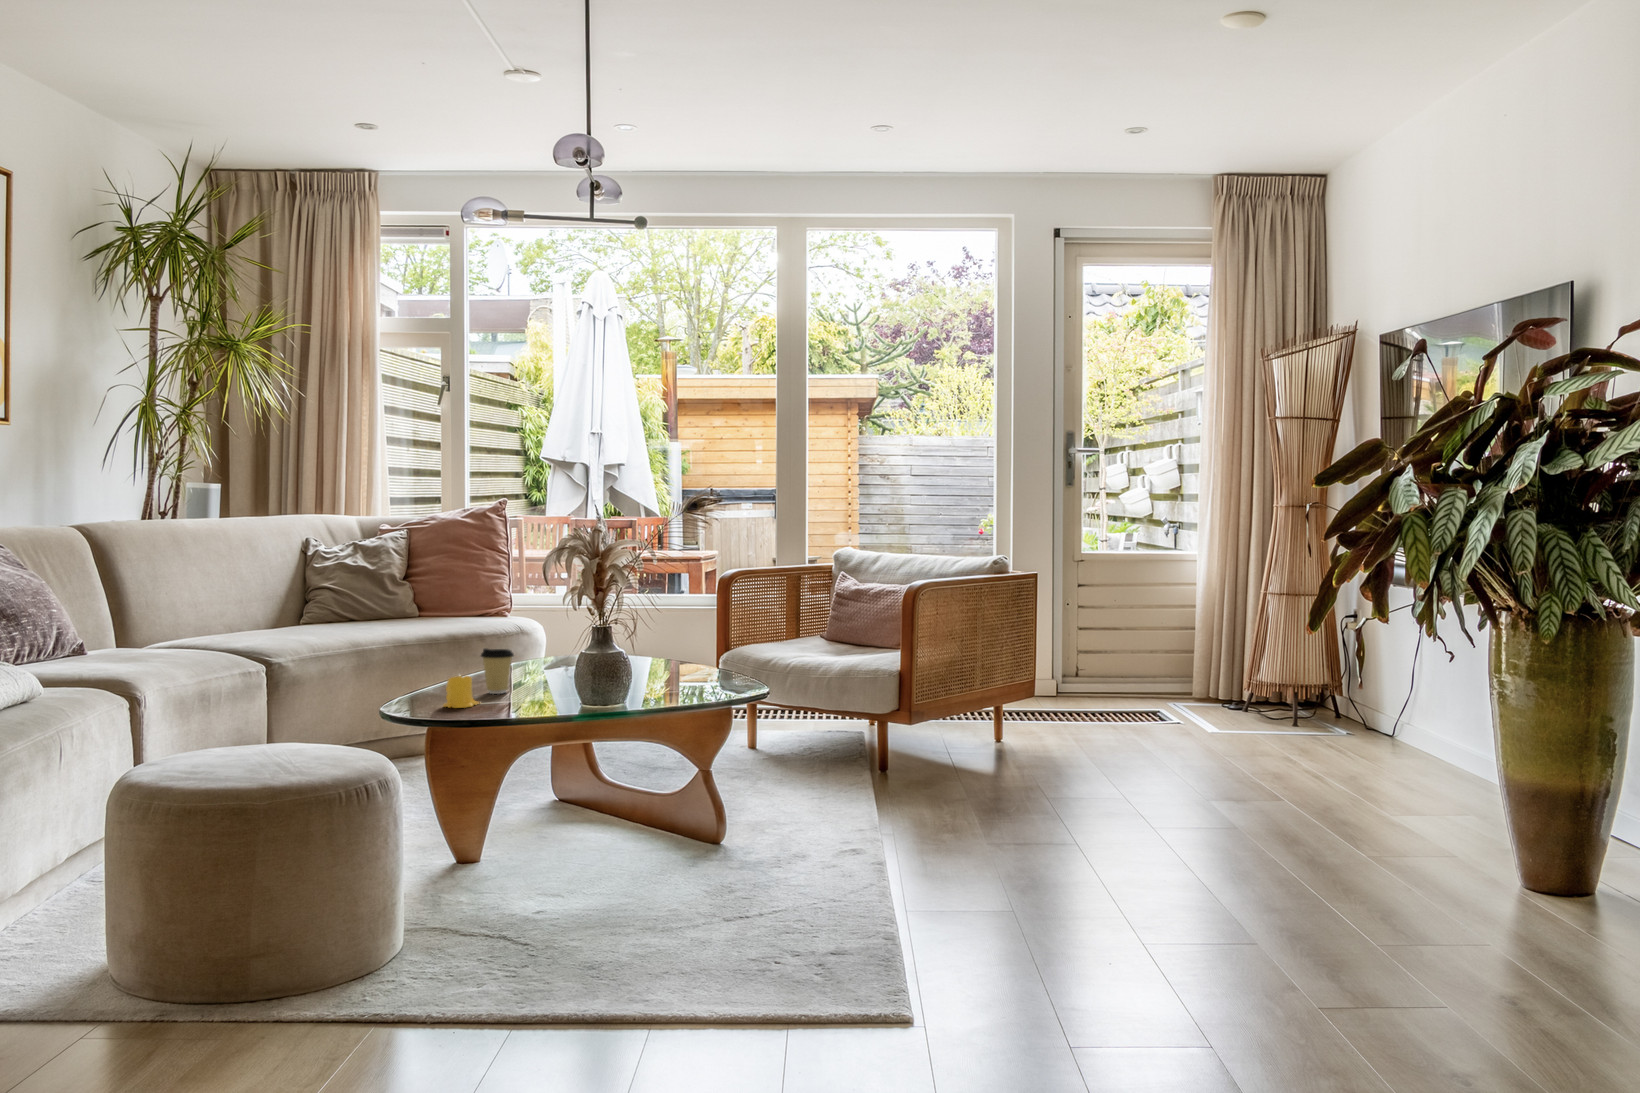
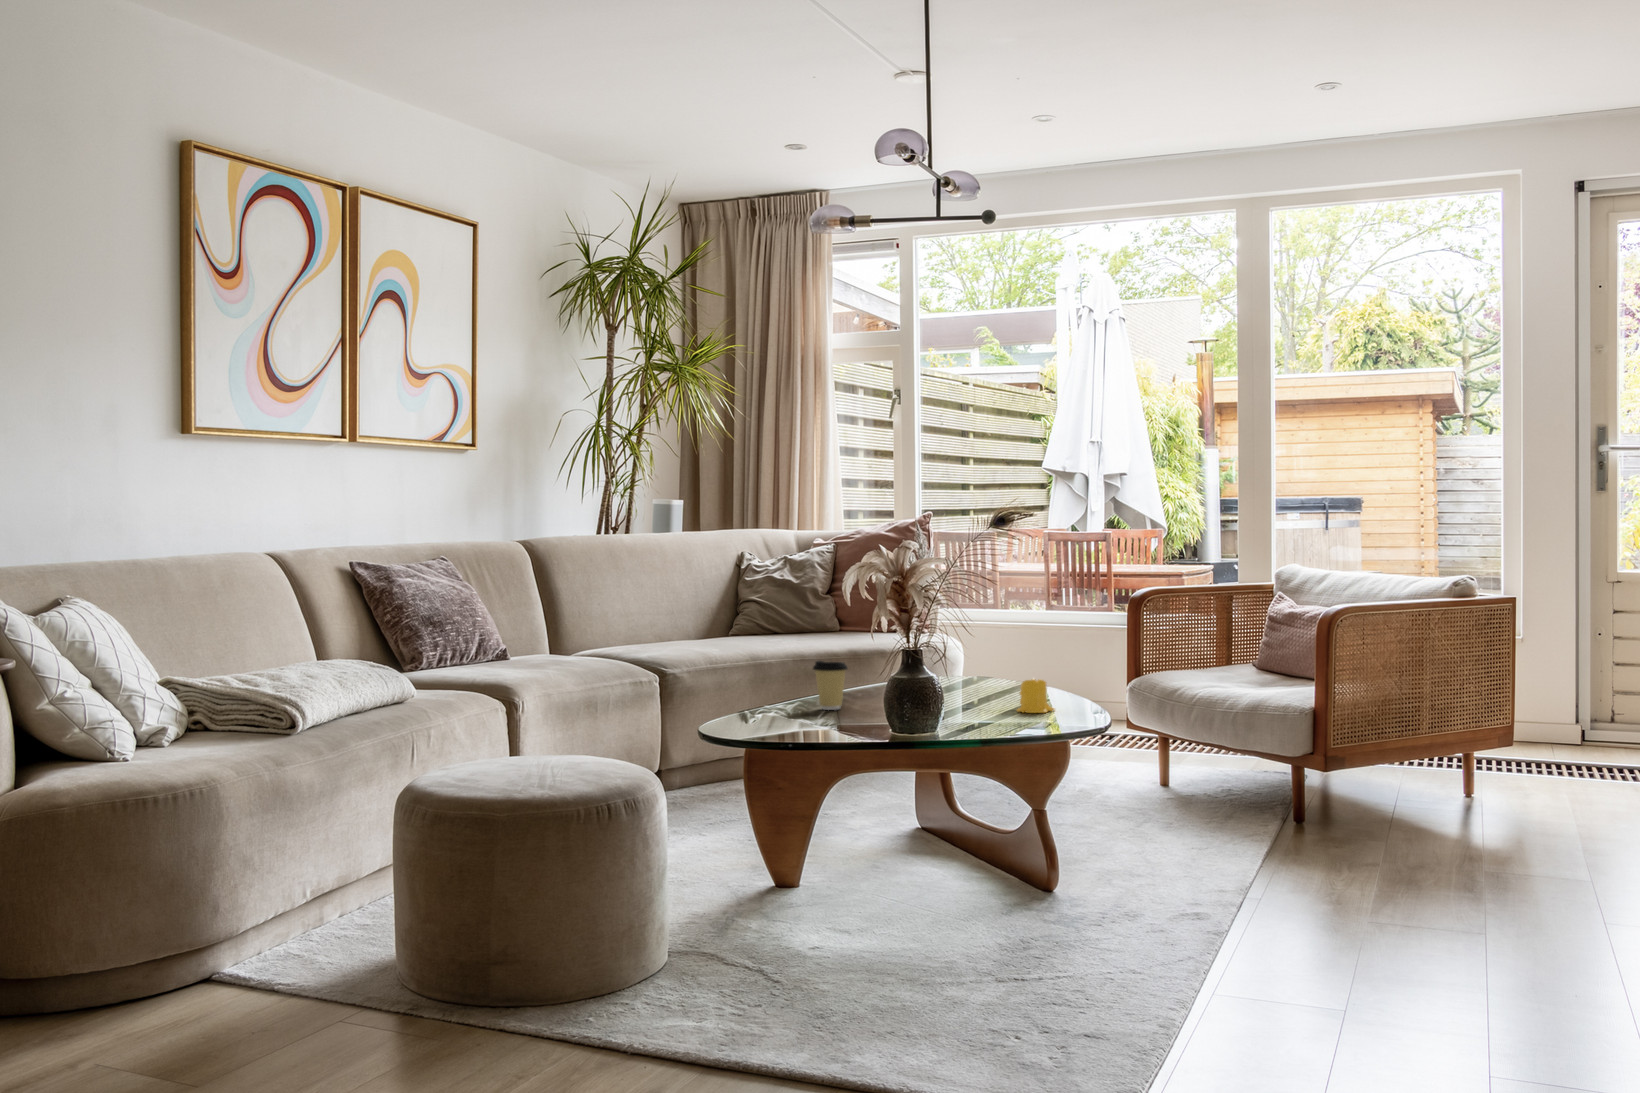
candle: present [443,676,479,708] -> present [1017,679,1055,713]

